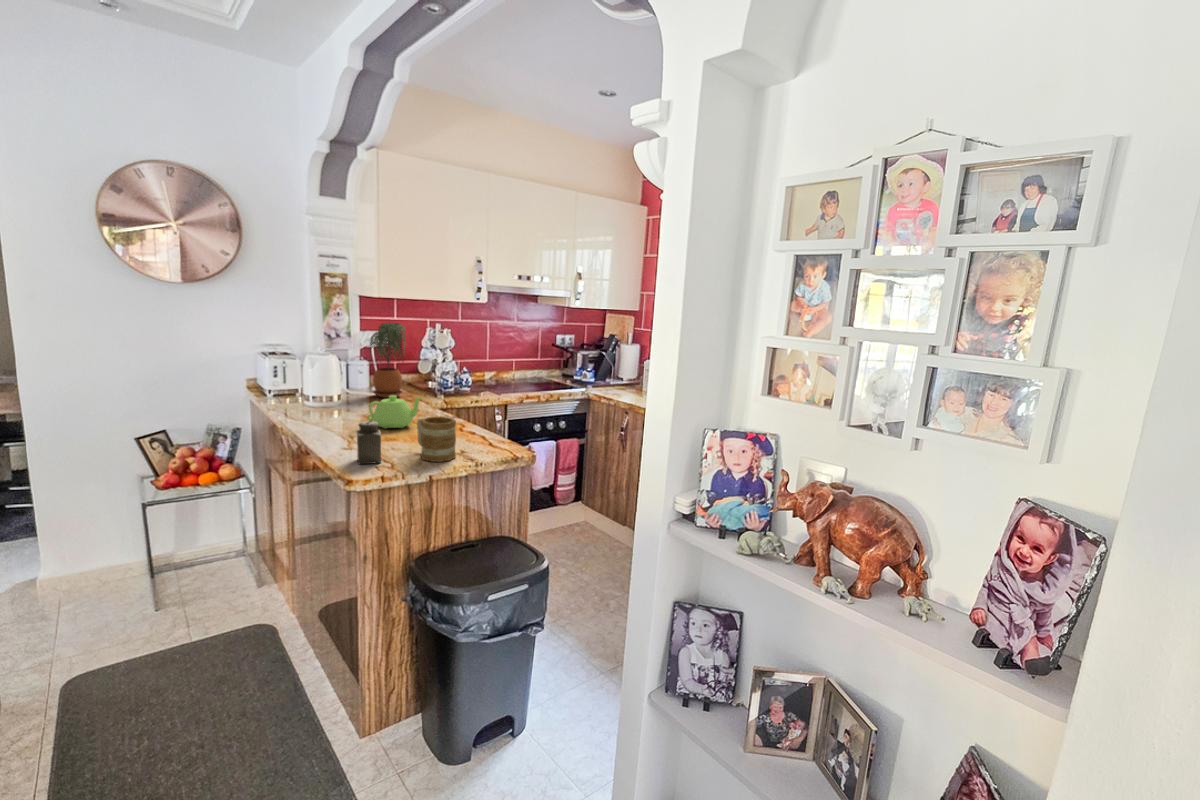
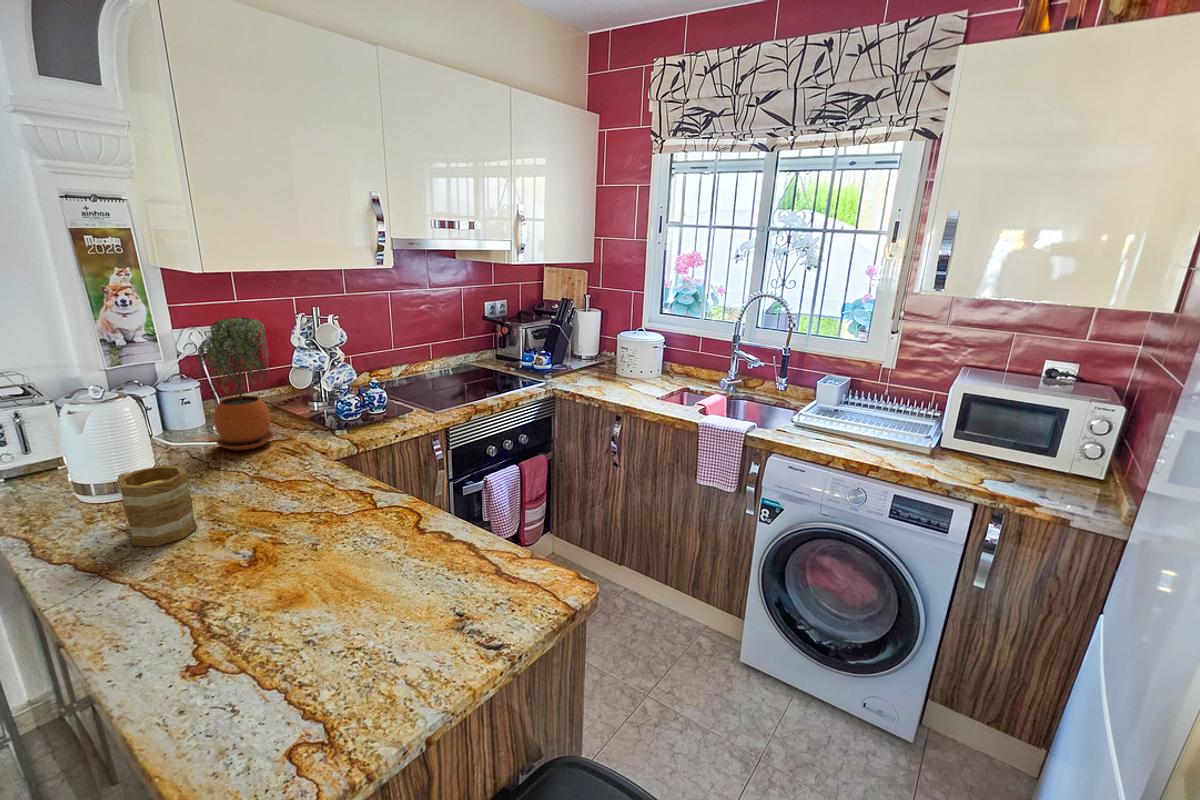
teapot: present [367,395,422,428] -> none [224,473,337,551]
mug: present [417,417,456,462] -> present [117,465,197,546]
salt shaker: present [357,421,381,464] -> none [221,610,296,728]

